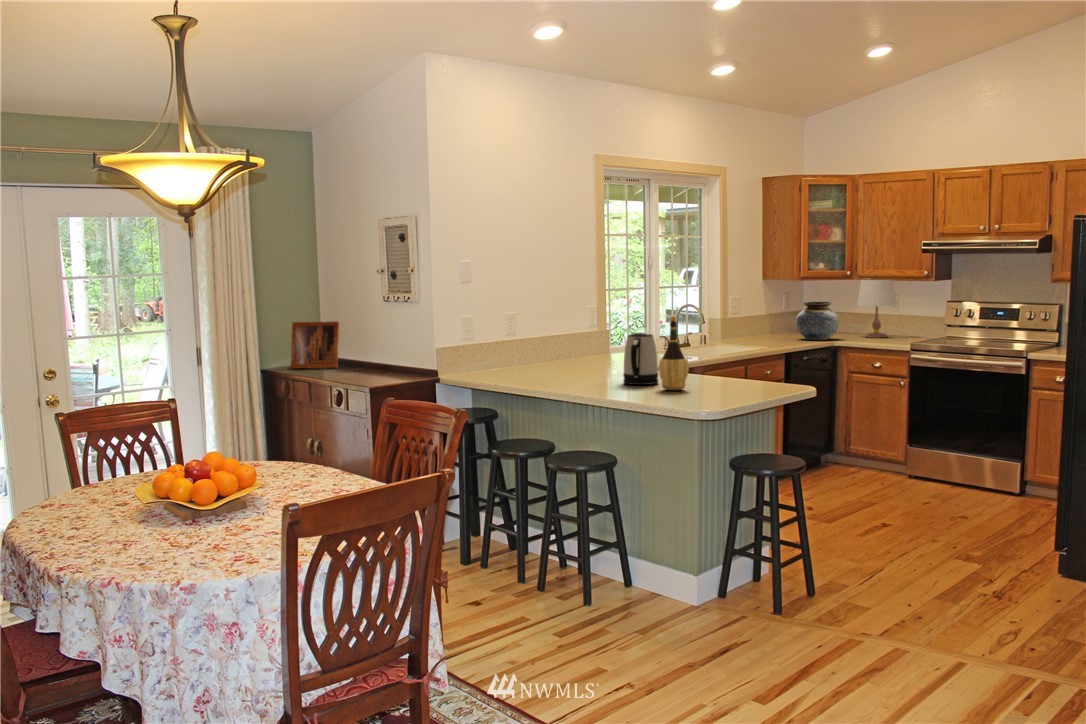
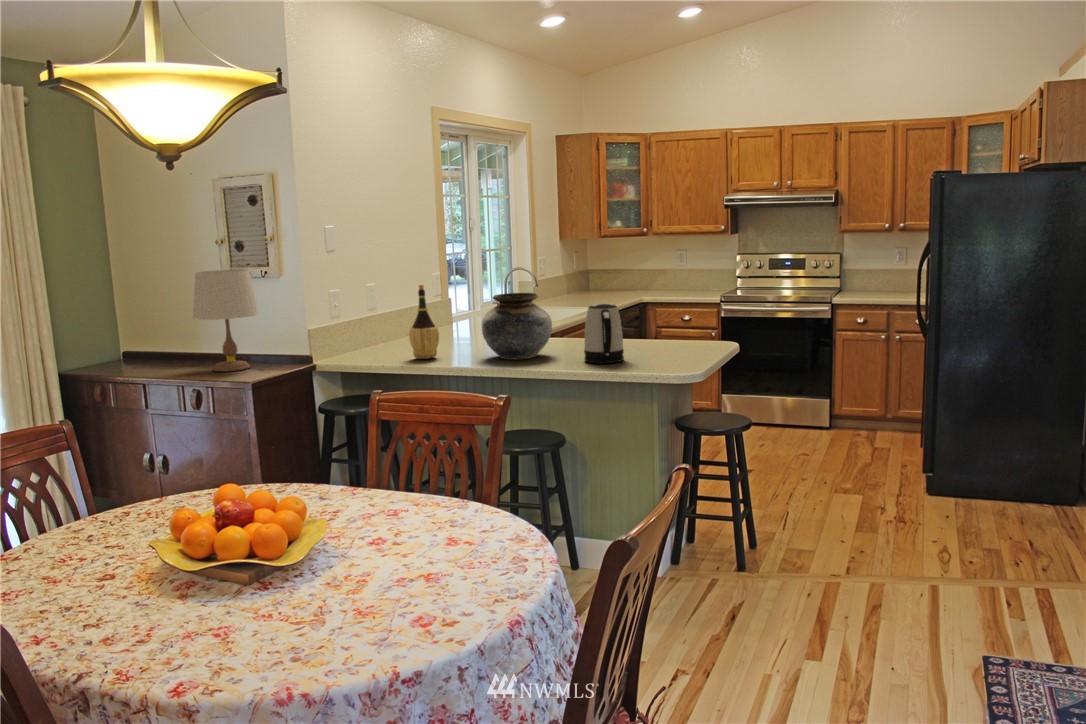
table lamp: present [857,278,896,338] -> present [193,269,259,371]
vase: present [796,302,839,340] -> present [482,293,552,360]
wine bottle: present [659,317,689,390] -> present [409,285,439,359]
picture frame: present [291,321,339,369] -> none [94,307,166,372]

